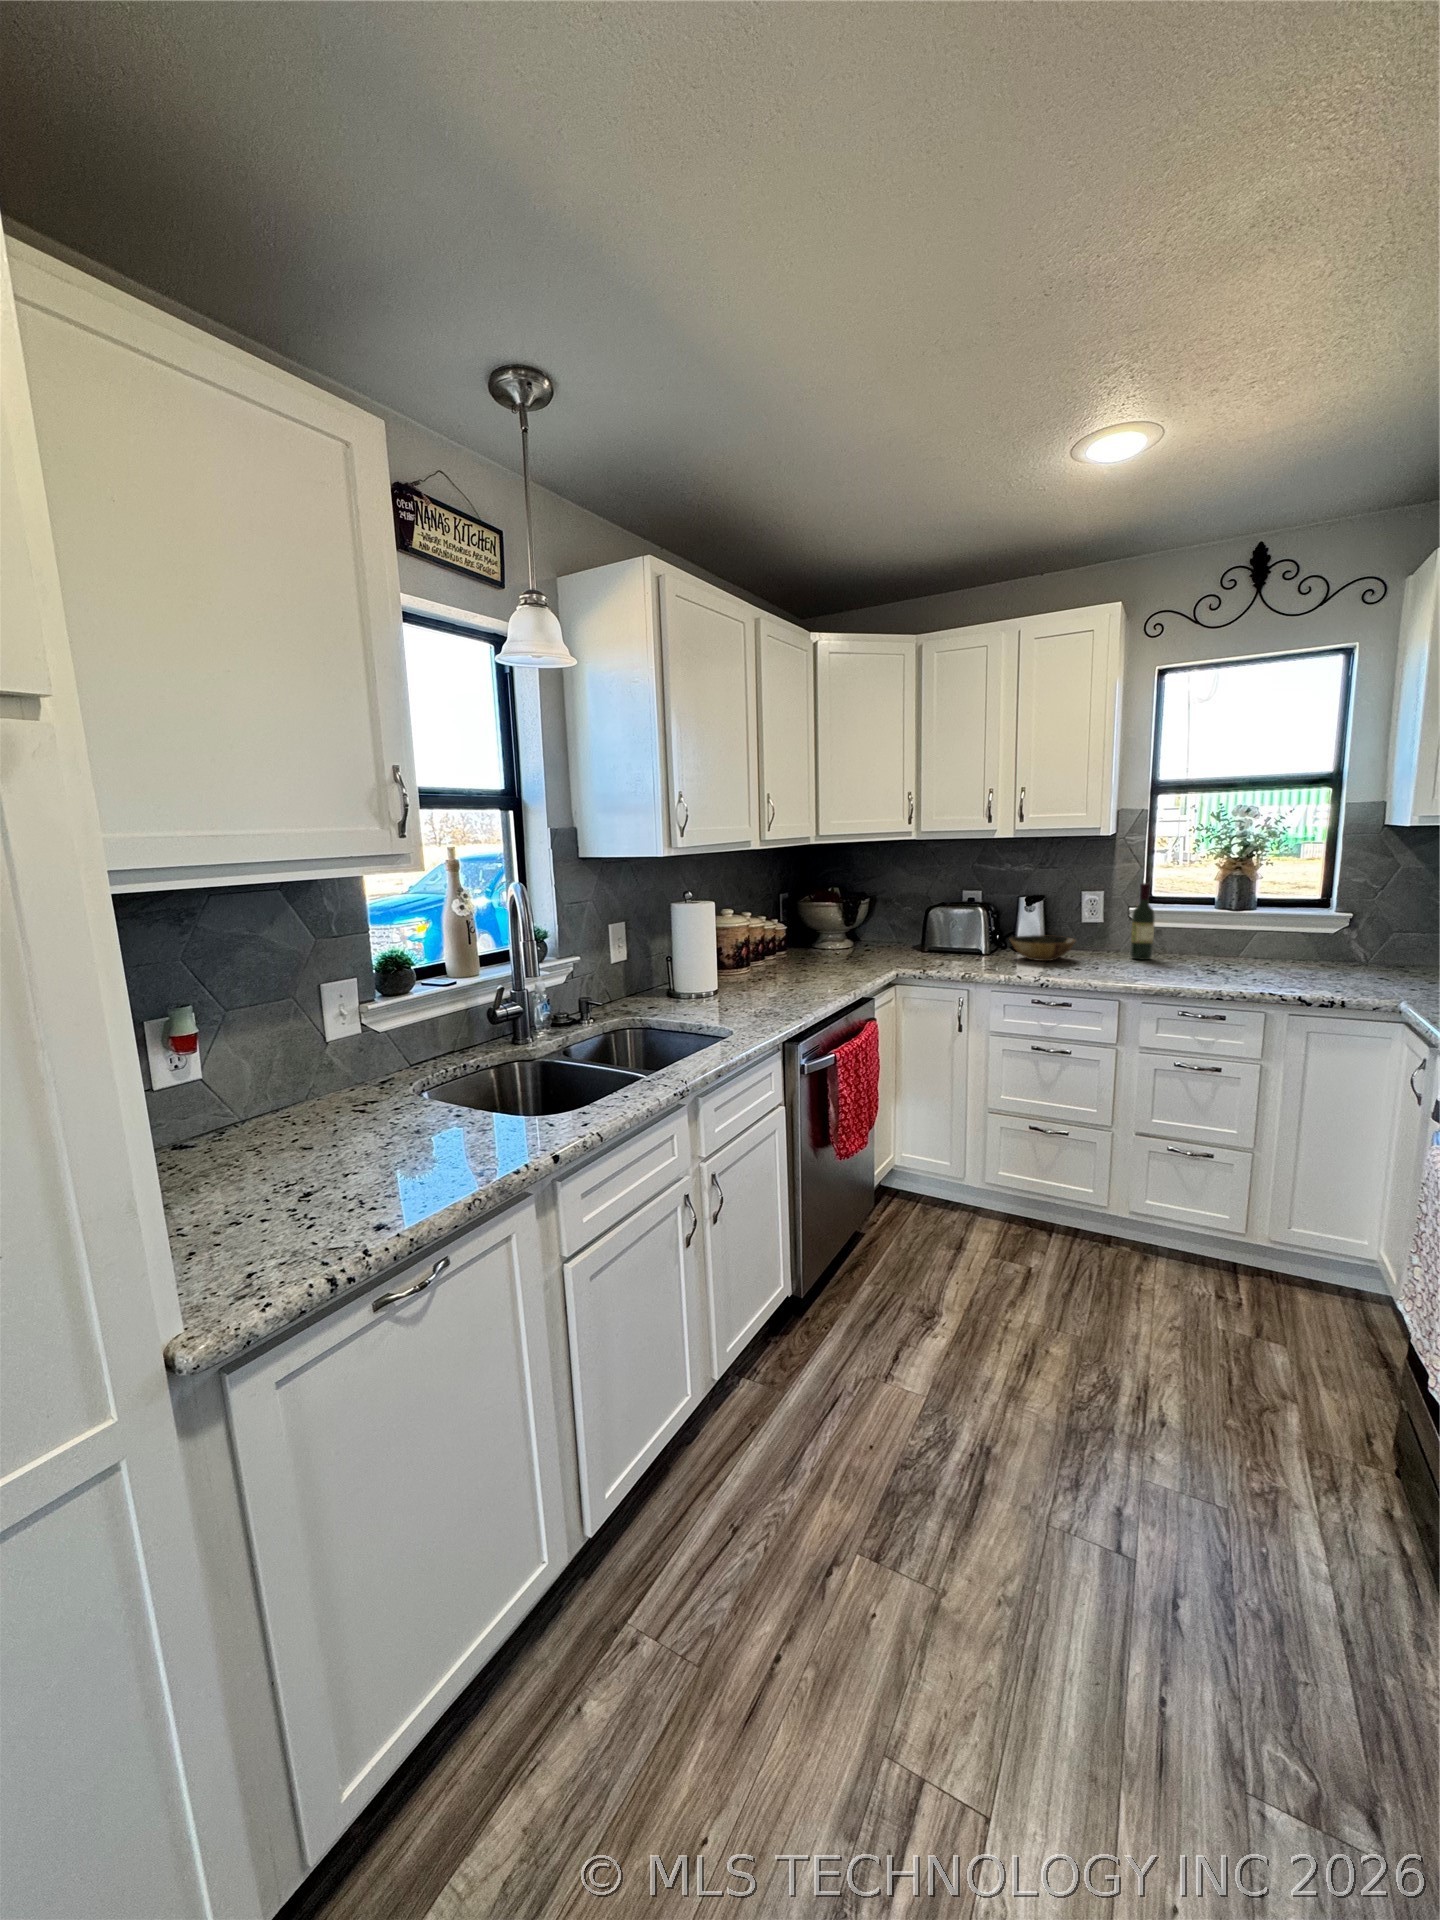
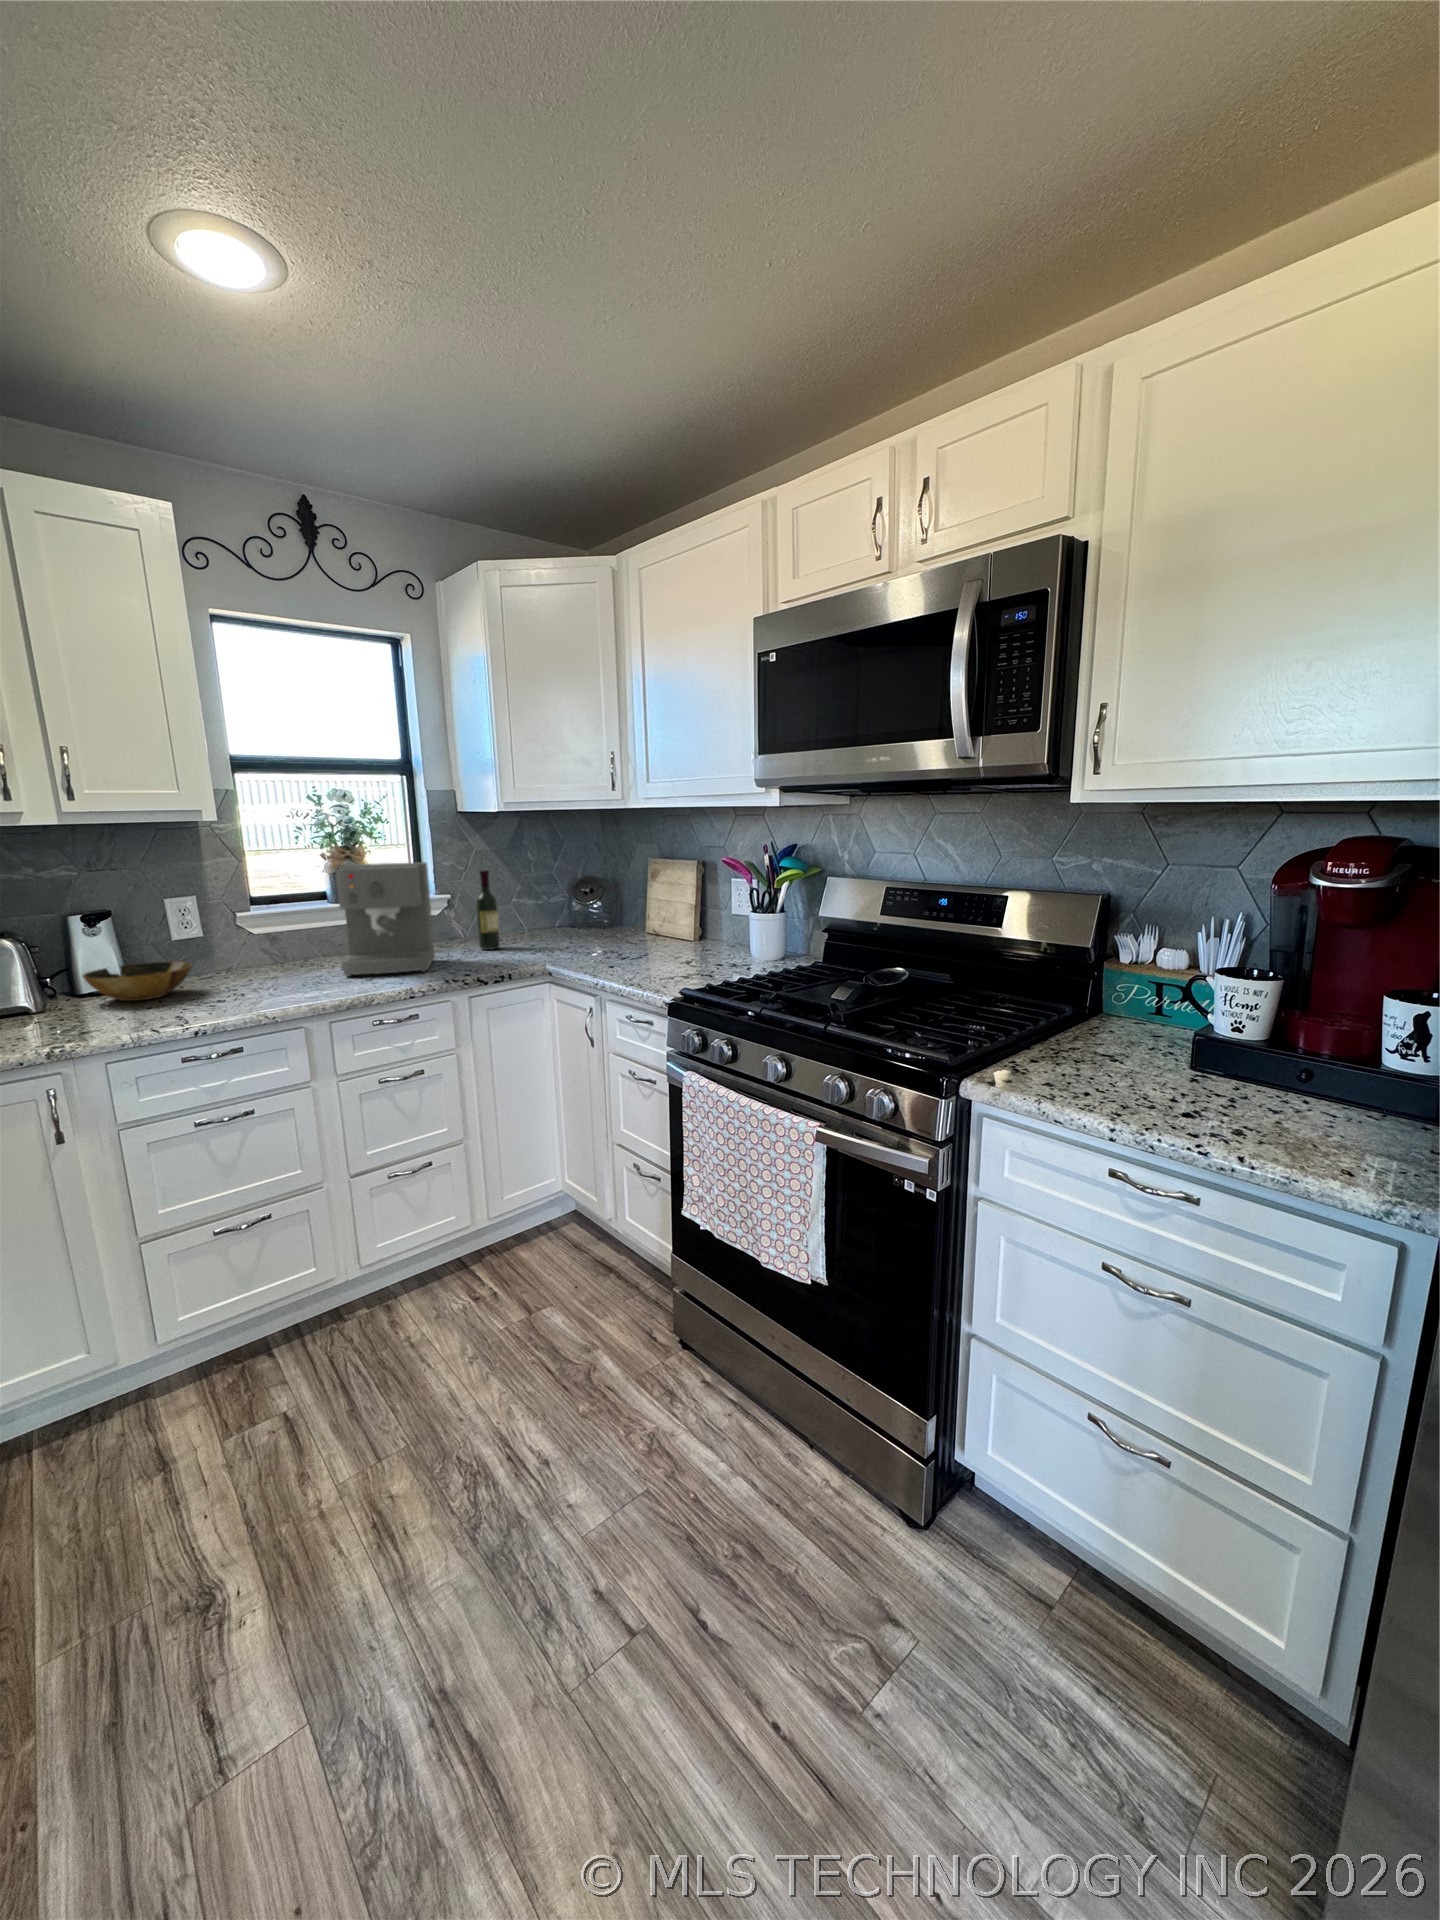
coffee maker: none [1184,872,1304,981] -> present [336,862,435,977]
wine bottle: present [1130,883,1155,960] -> present [476,870,500,950]

